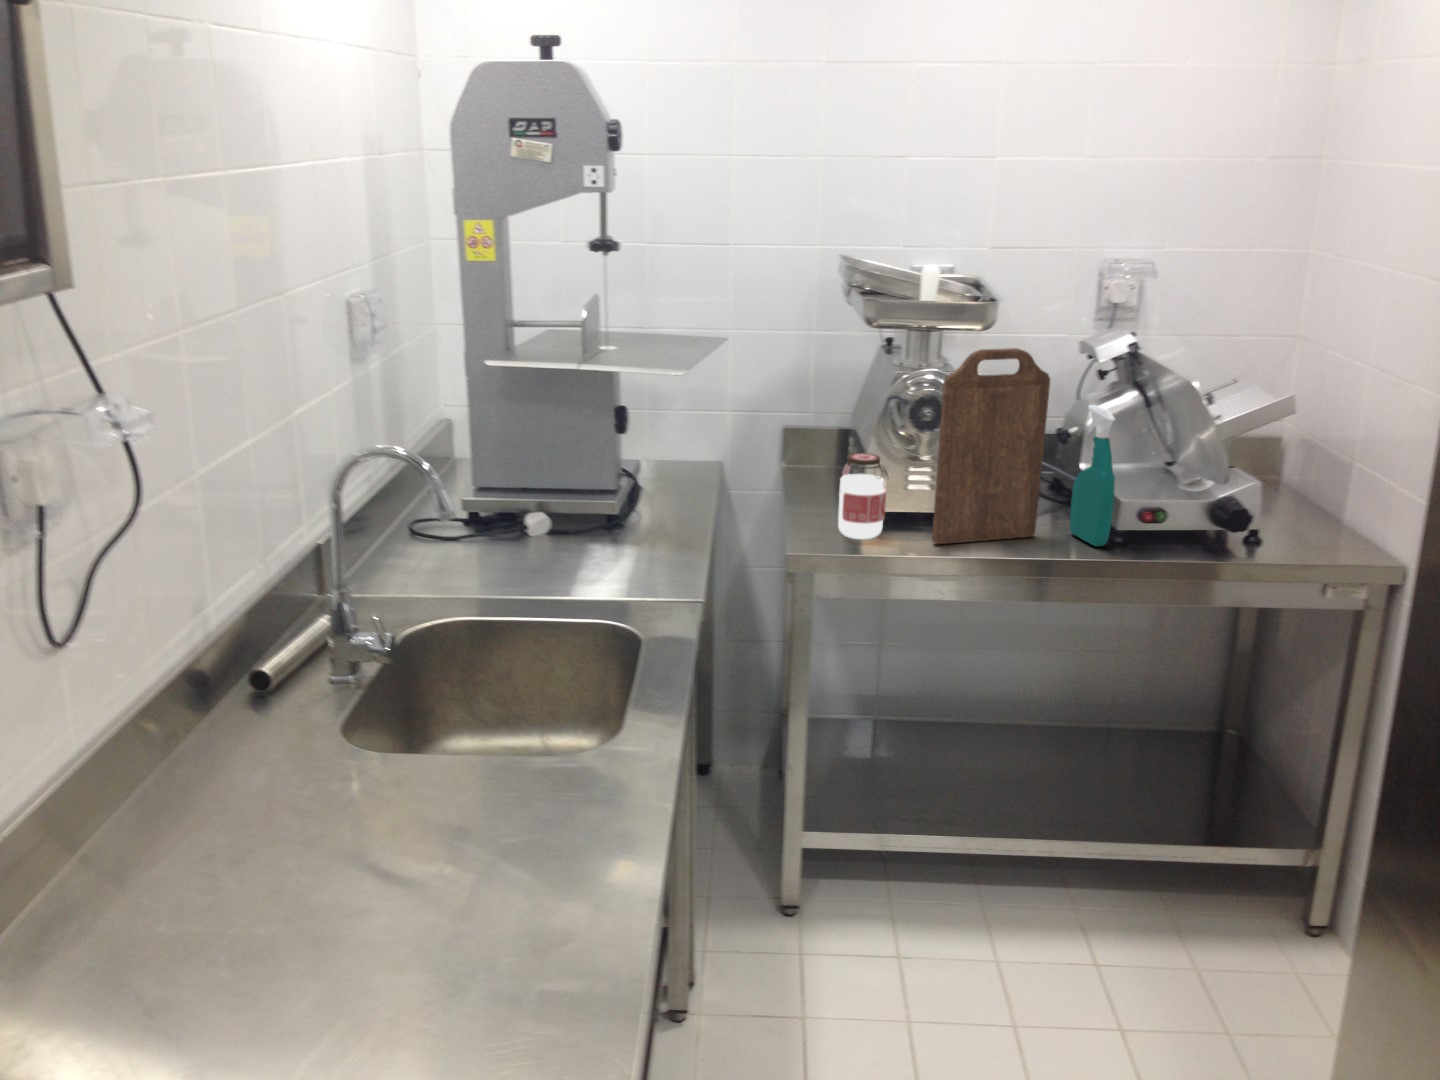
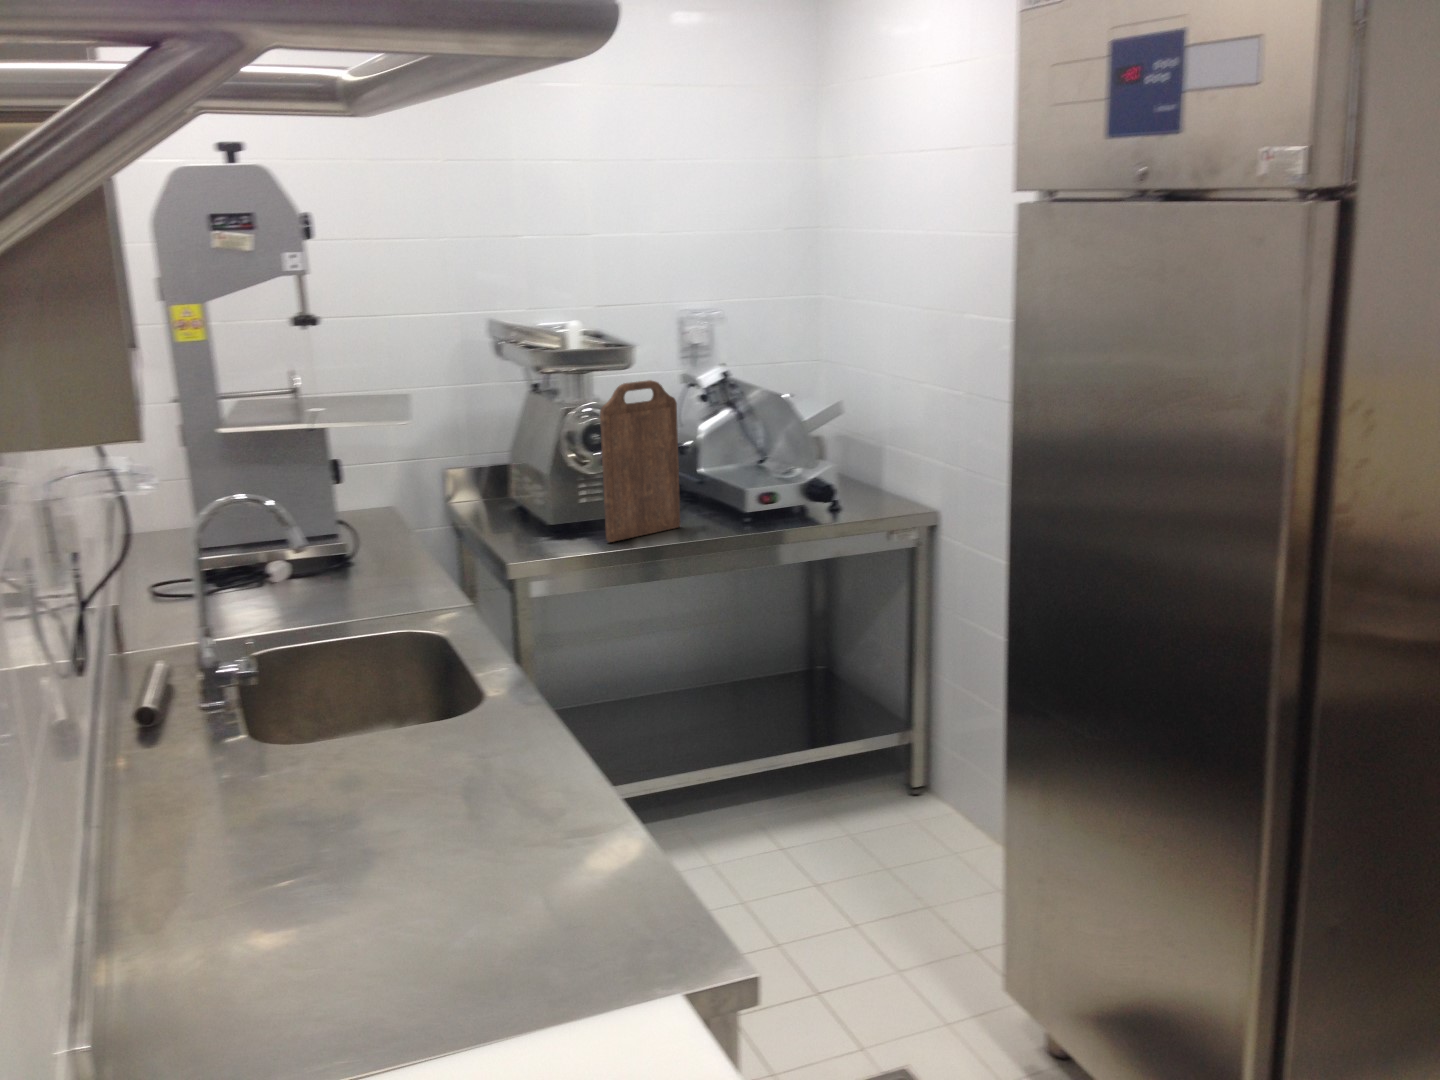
spray bottle: present [1070,405,1115,546] -> none [702,419,737,527]
jar: present [838,453,887,539] -> none [524,477,565,549]

